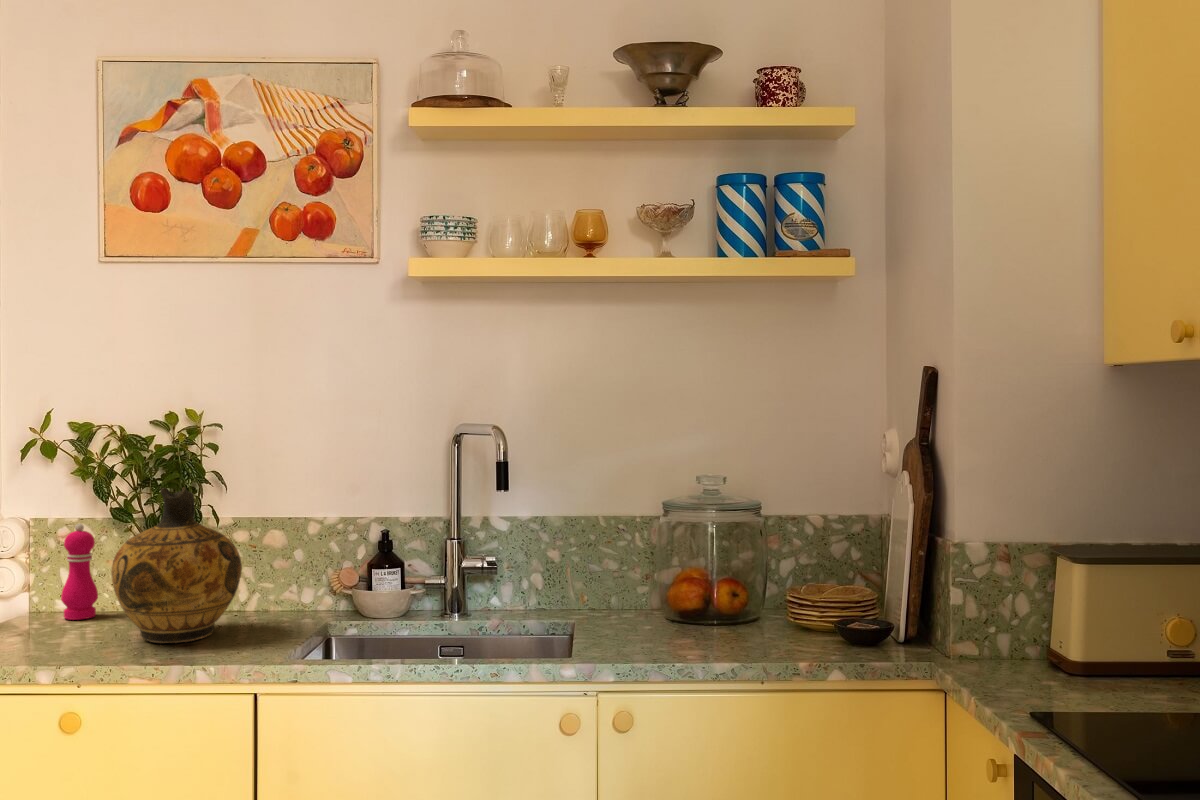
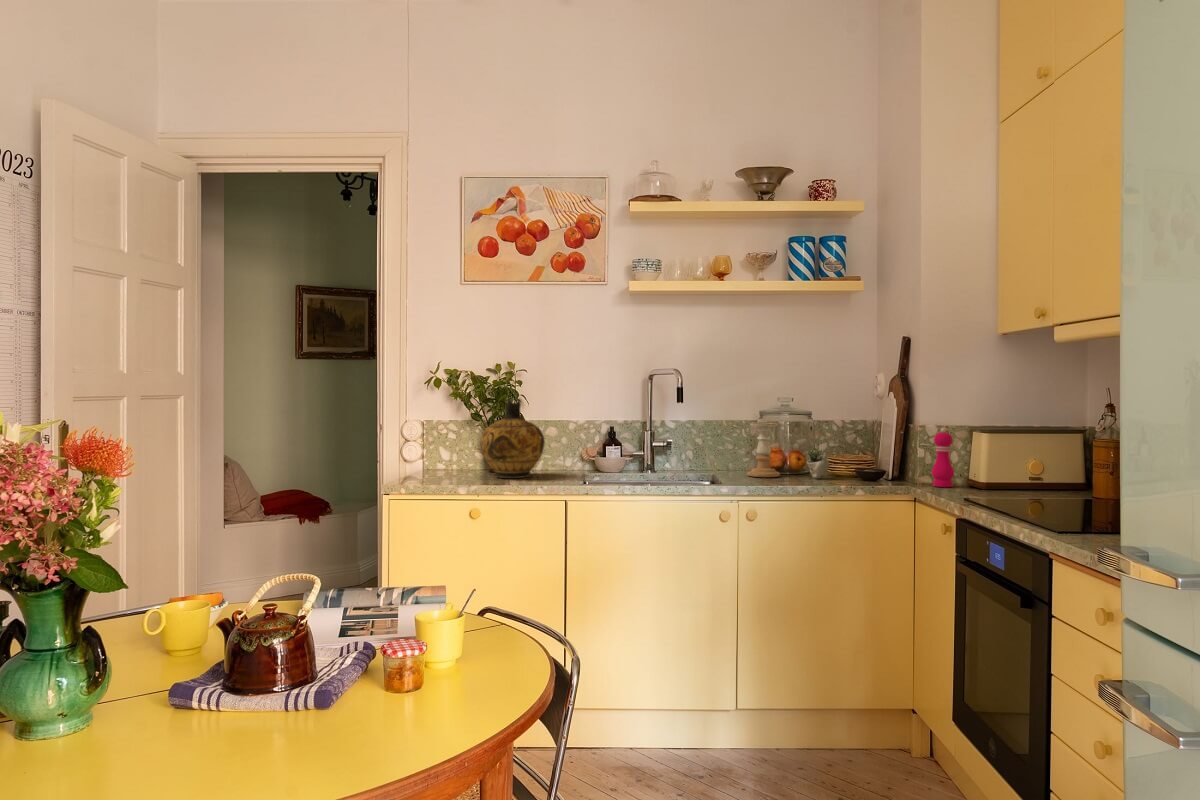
pepper mill: present [61,524,98,620] -> present [932,428,954,487]
candle holder: none [632,527,693,637] -> present [747,423,780,477]
succulent plant: none [738,577,786,641] -> present [806,445,833,479]

